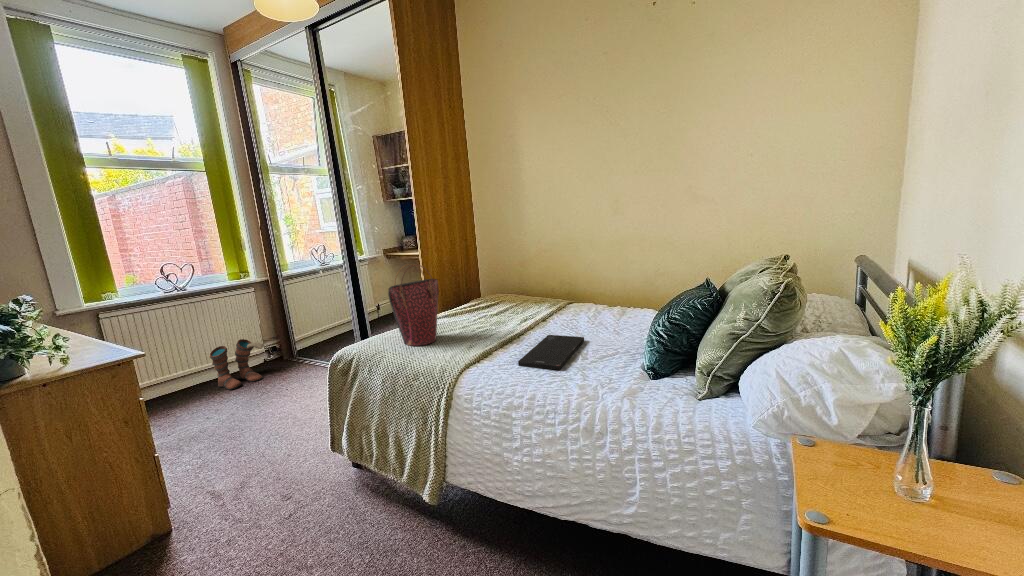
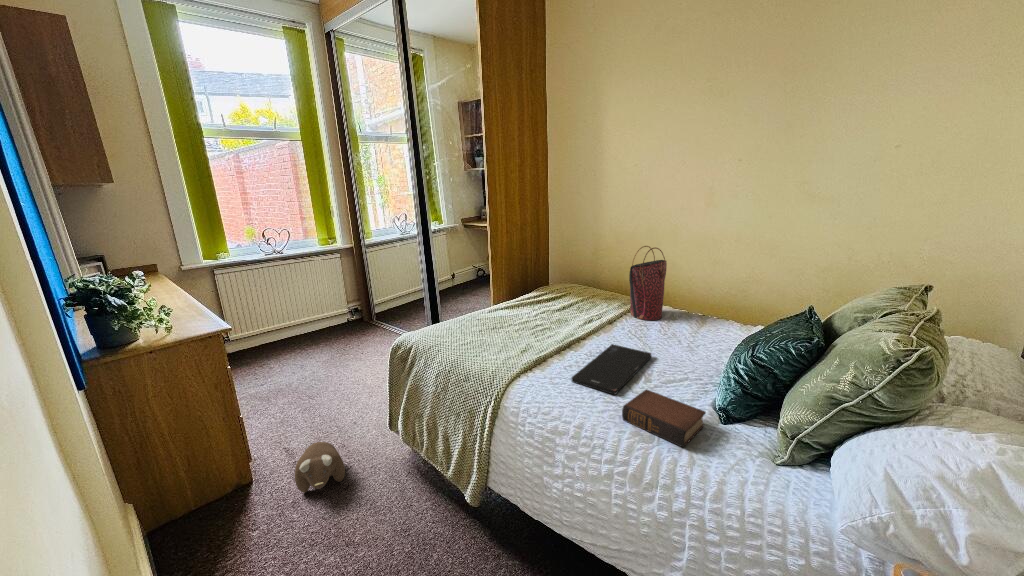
handbag: present [388,264,439,346] -> present [629,246,667,320]
boots: present [209,339,264,390] -> none [301,300,348,346]
book: none [568,360,638,398] -> present [622,390,706,447]
plush toy: none [225,473,284,532] -> present [295,442,345,493]

